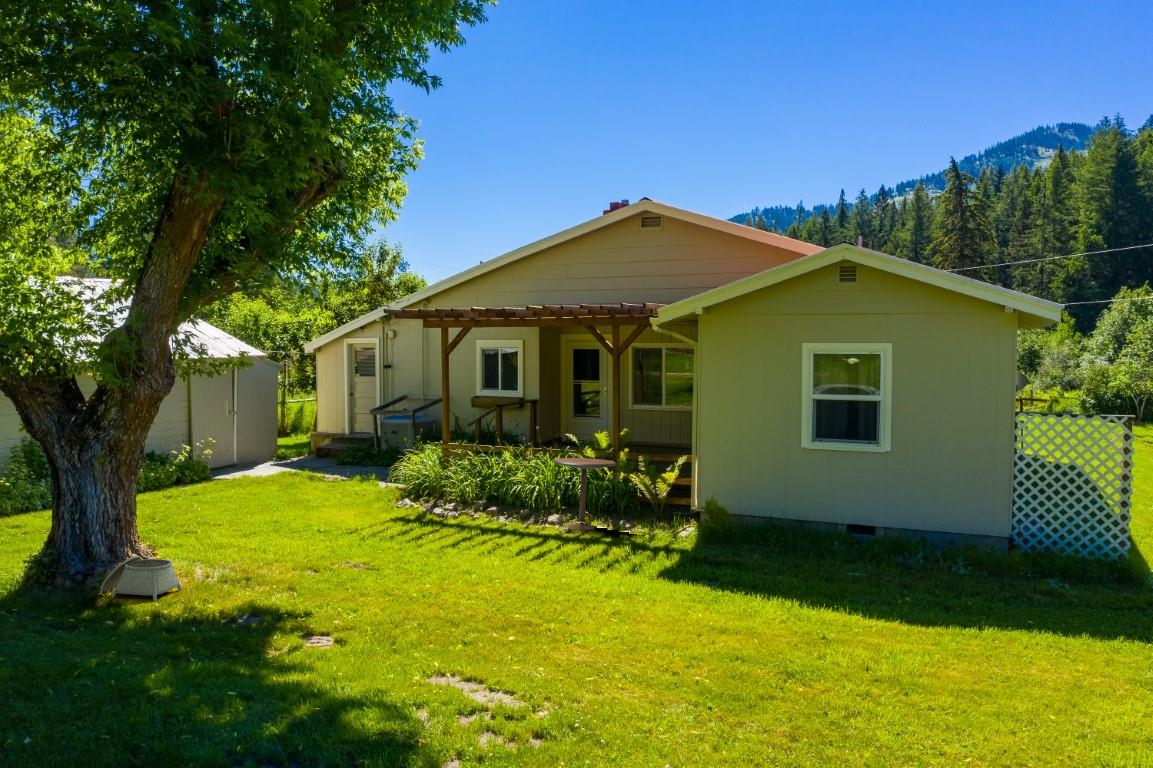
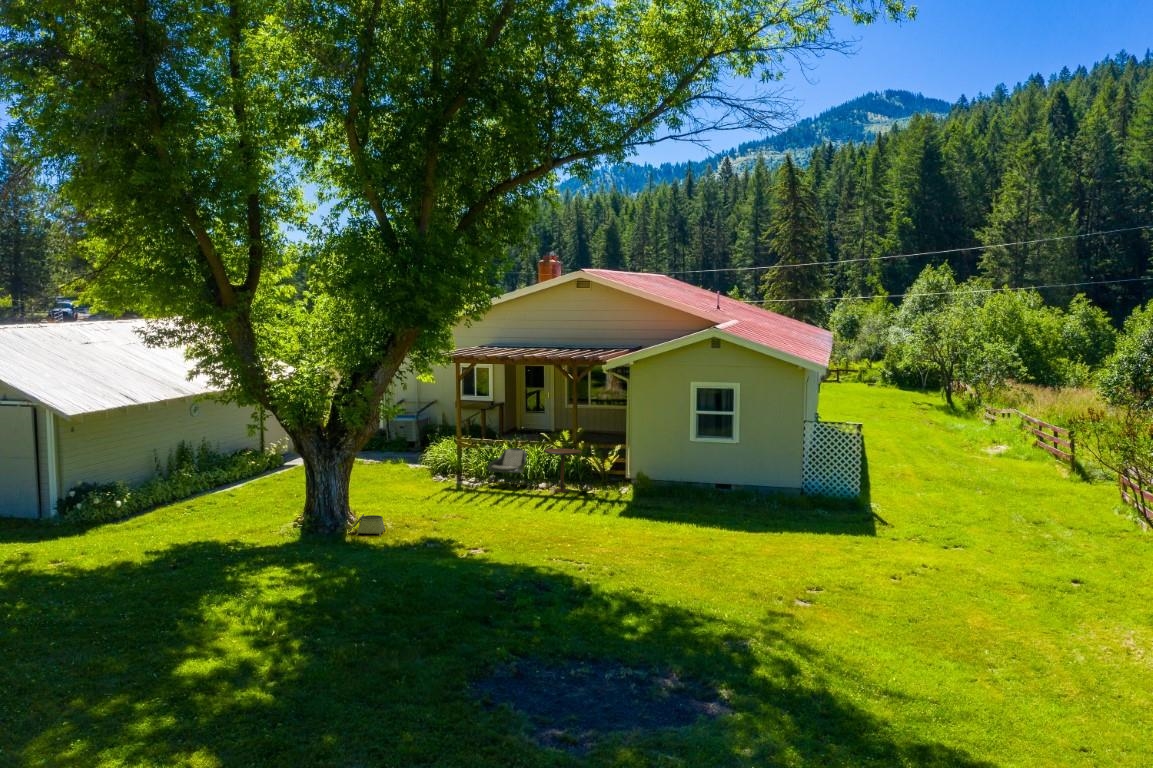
lounge chair: none [463,457,530,525] -> present [488,448,527,490]

